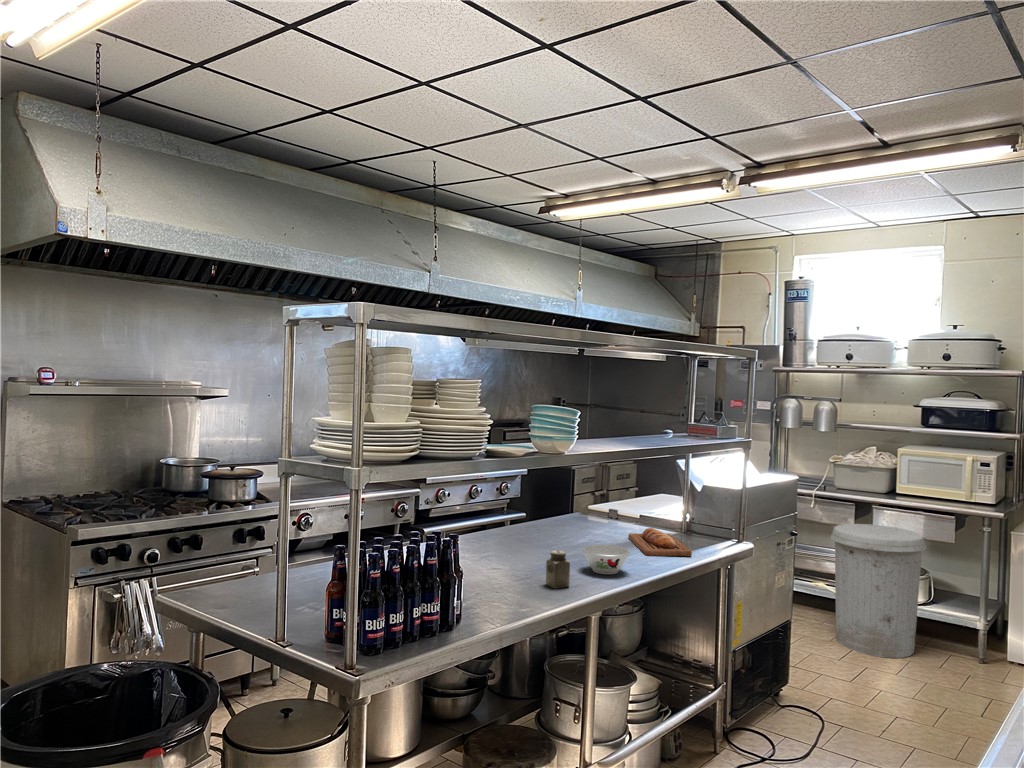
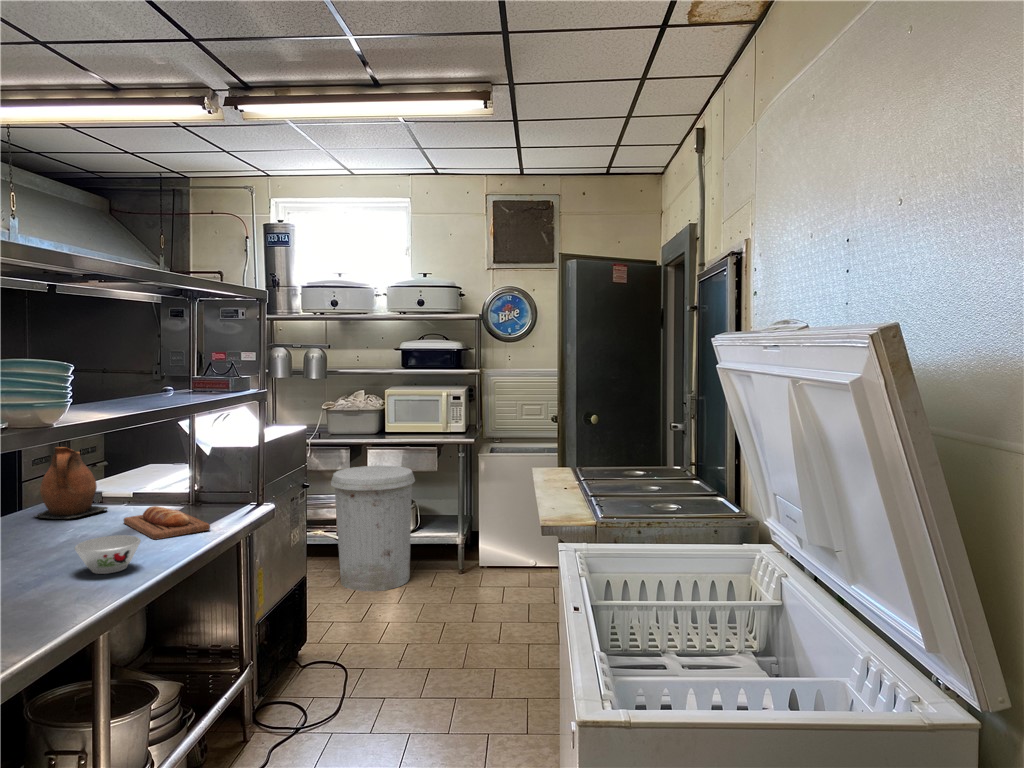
ceramic pitcher: none [569,470,621,527] -> present [36,447,107,519]
salt shaker: present [546,550,570,589] -> none [28,556,66,607]

